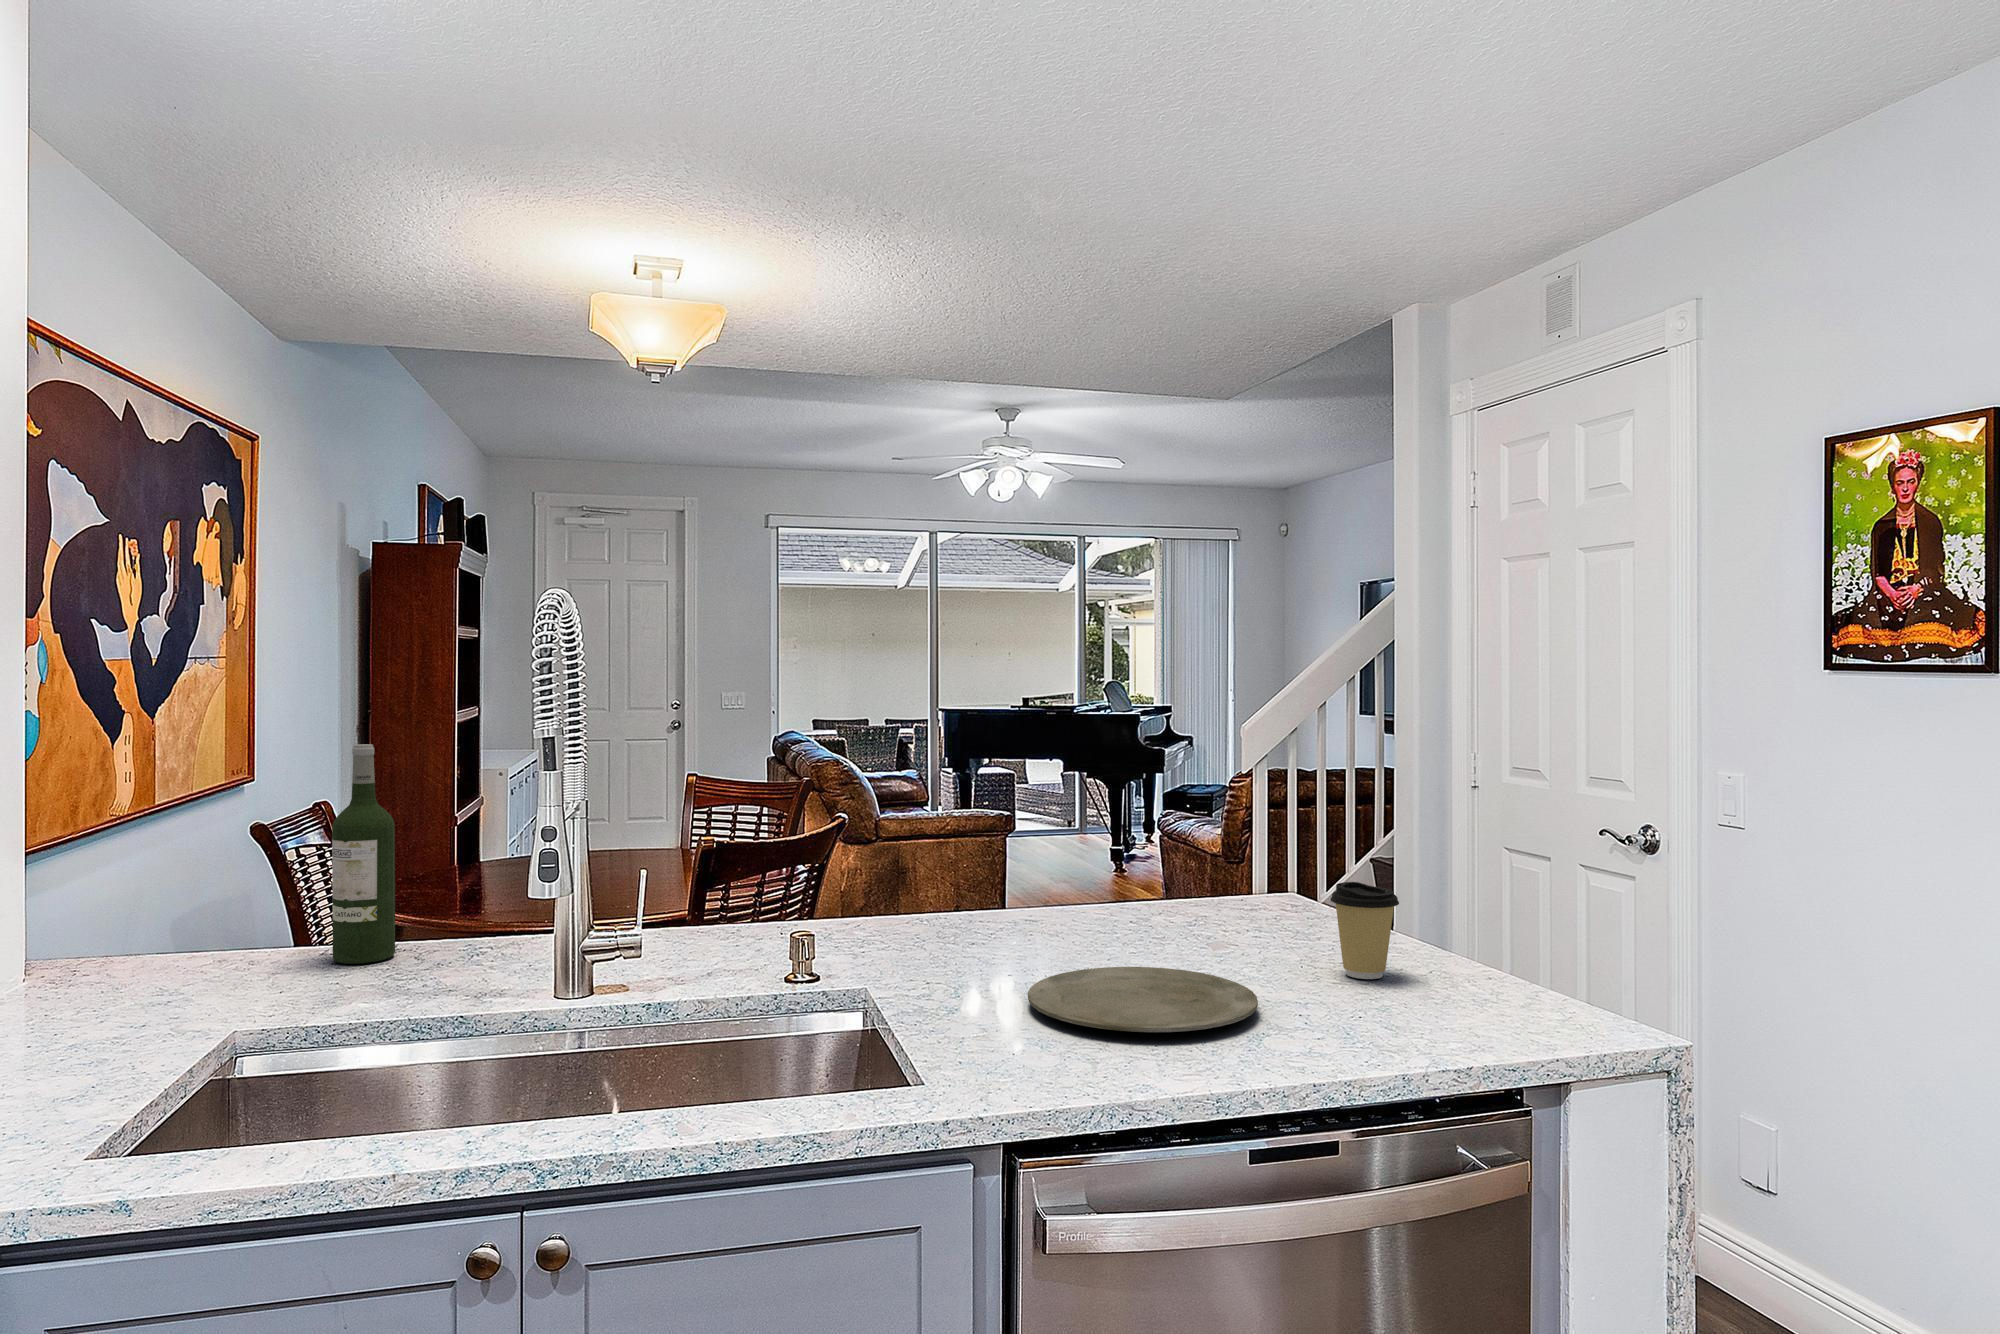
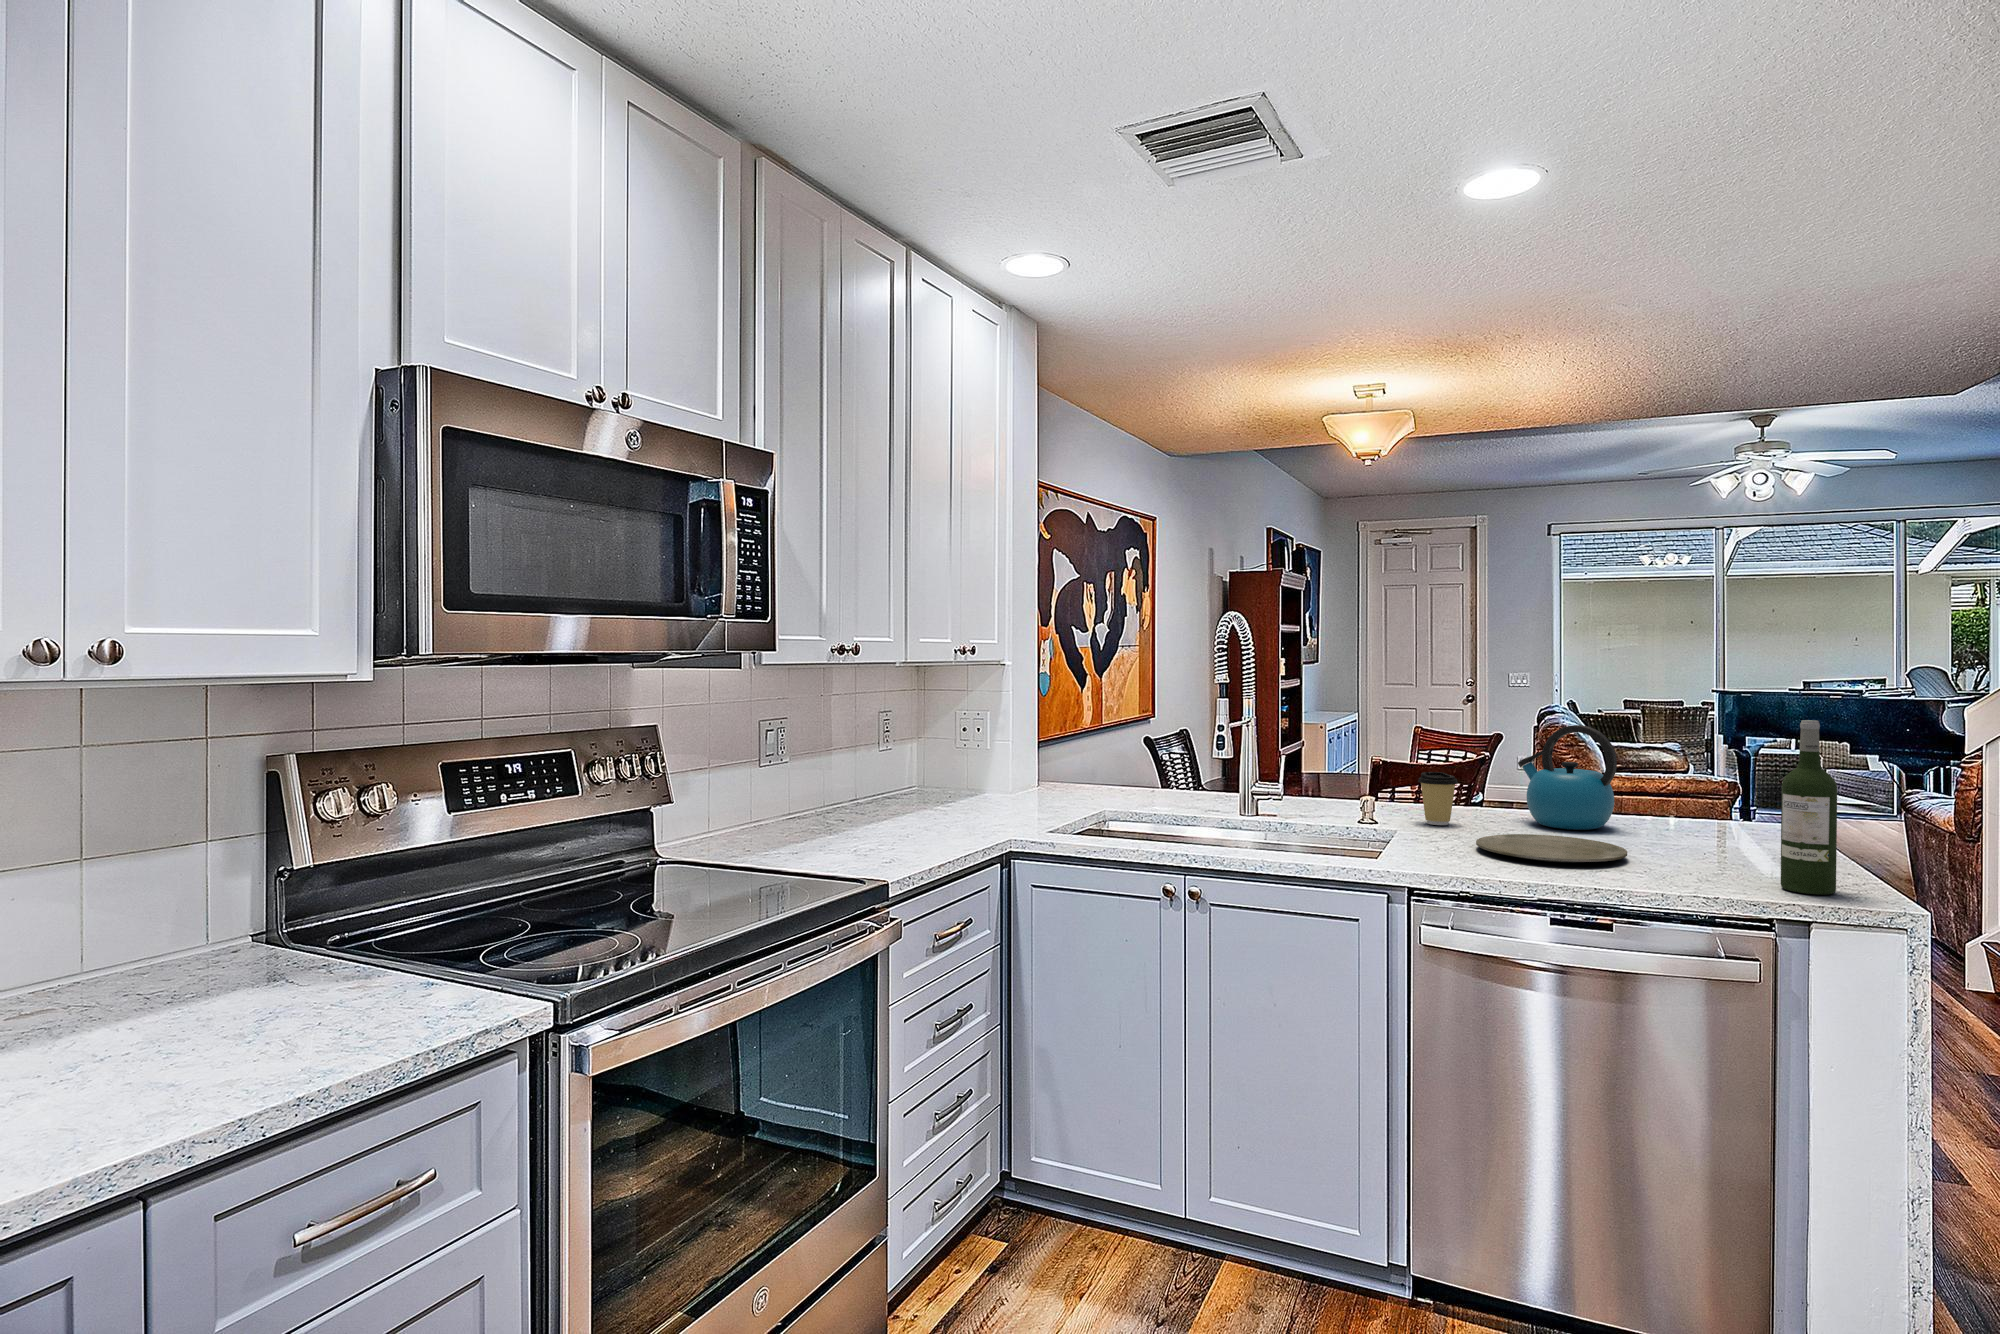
wine bottle: present [332,744,395,964] -> present [1781,720,1837,895]
kettle: none [999,780,1146,944] -> present [1518,725,1617,830]
coffee cup: present [1330,882,1399,979] -> present [1418,772,1458,825]

